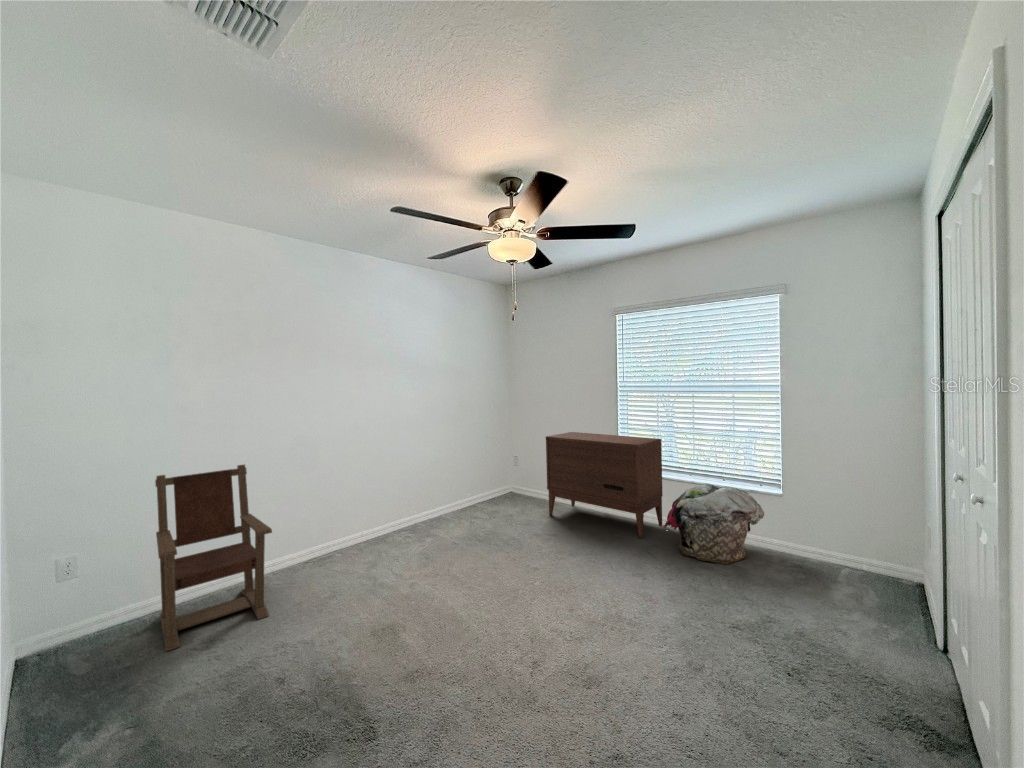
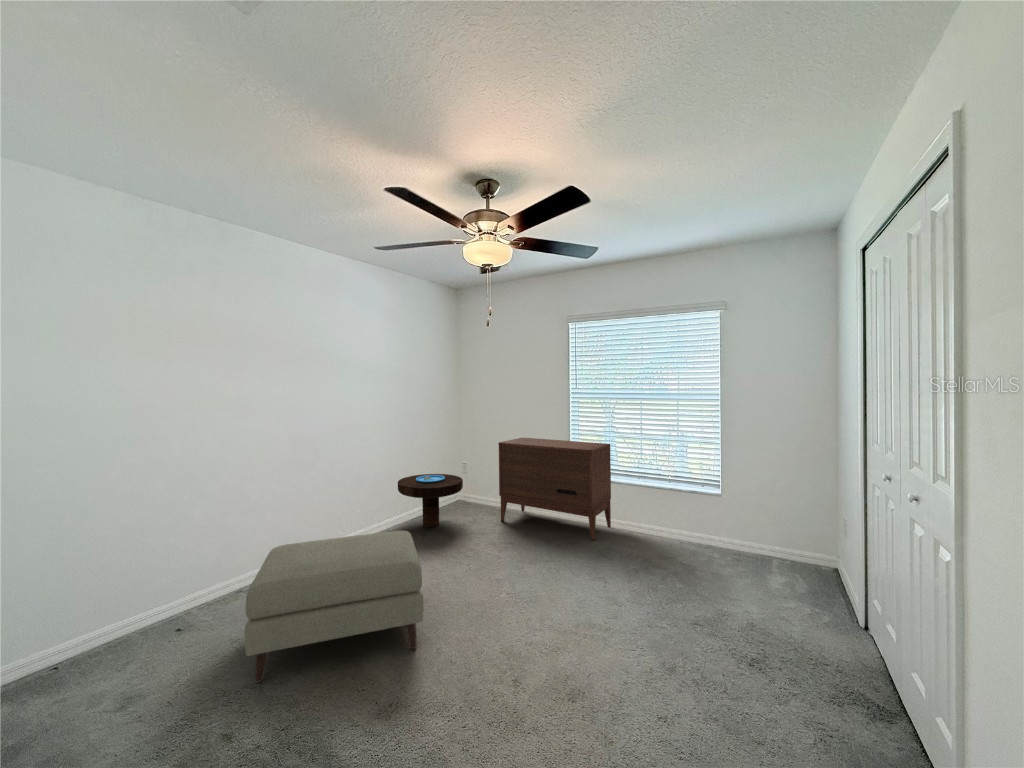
armchair: present [155,465,272,651] -> none [54,480,210,710]
side table: none [449,467,511,518] -> present [398,474,463,527]
laundry basket: present [664,484,764,565] -> none [616,486,707,562]
ottoman: none [297,518,454,644] -> present [245,531,423,682]

